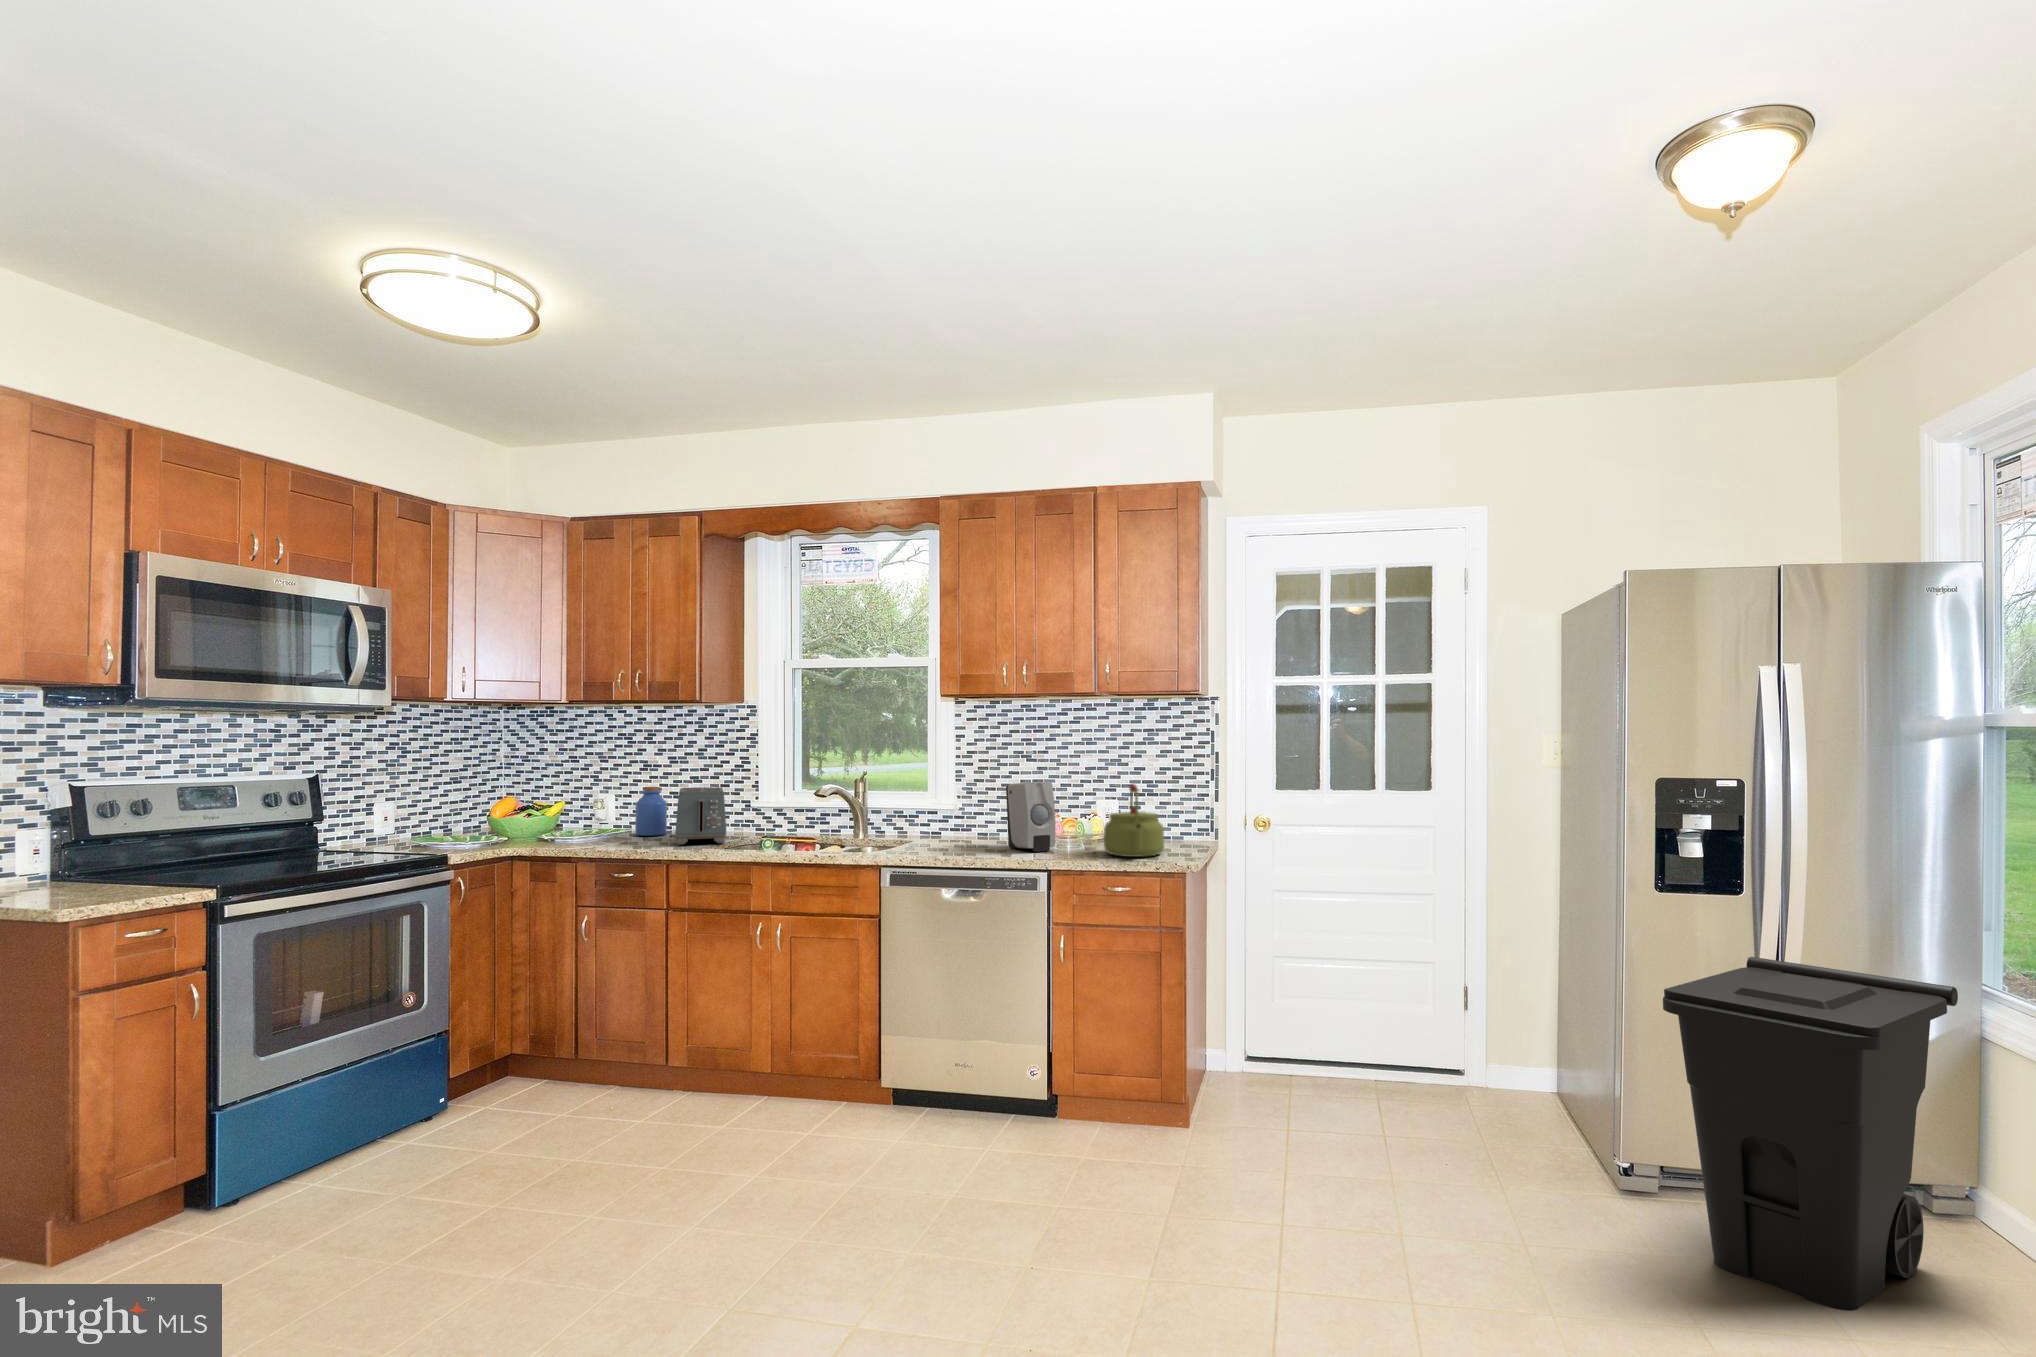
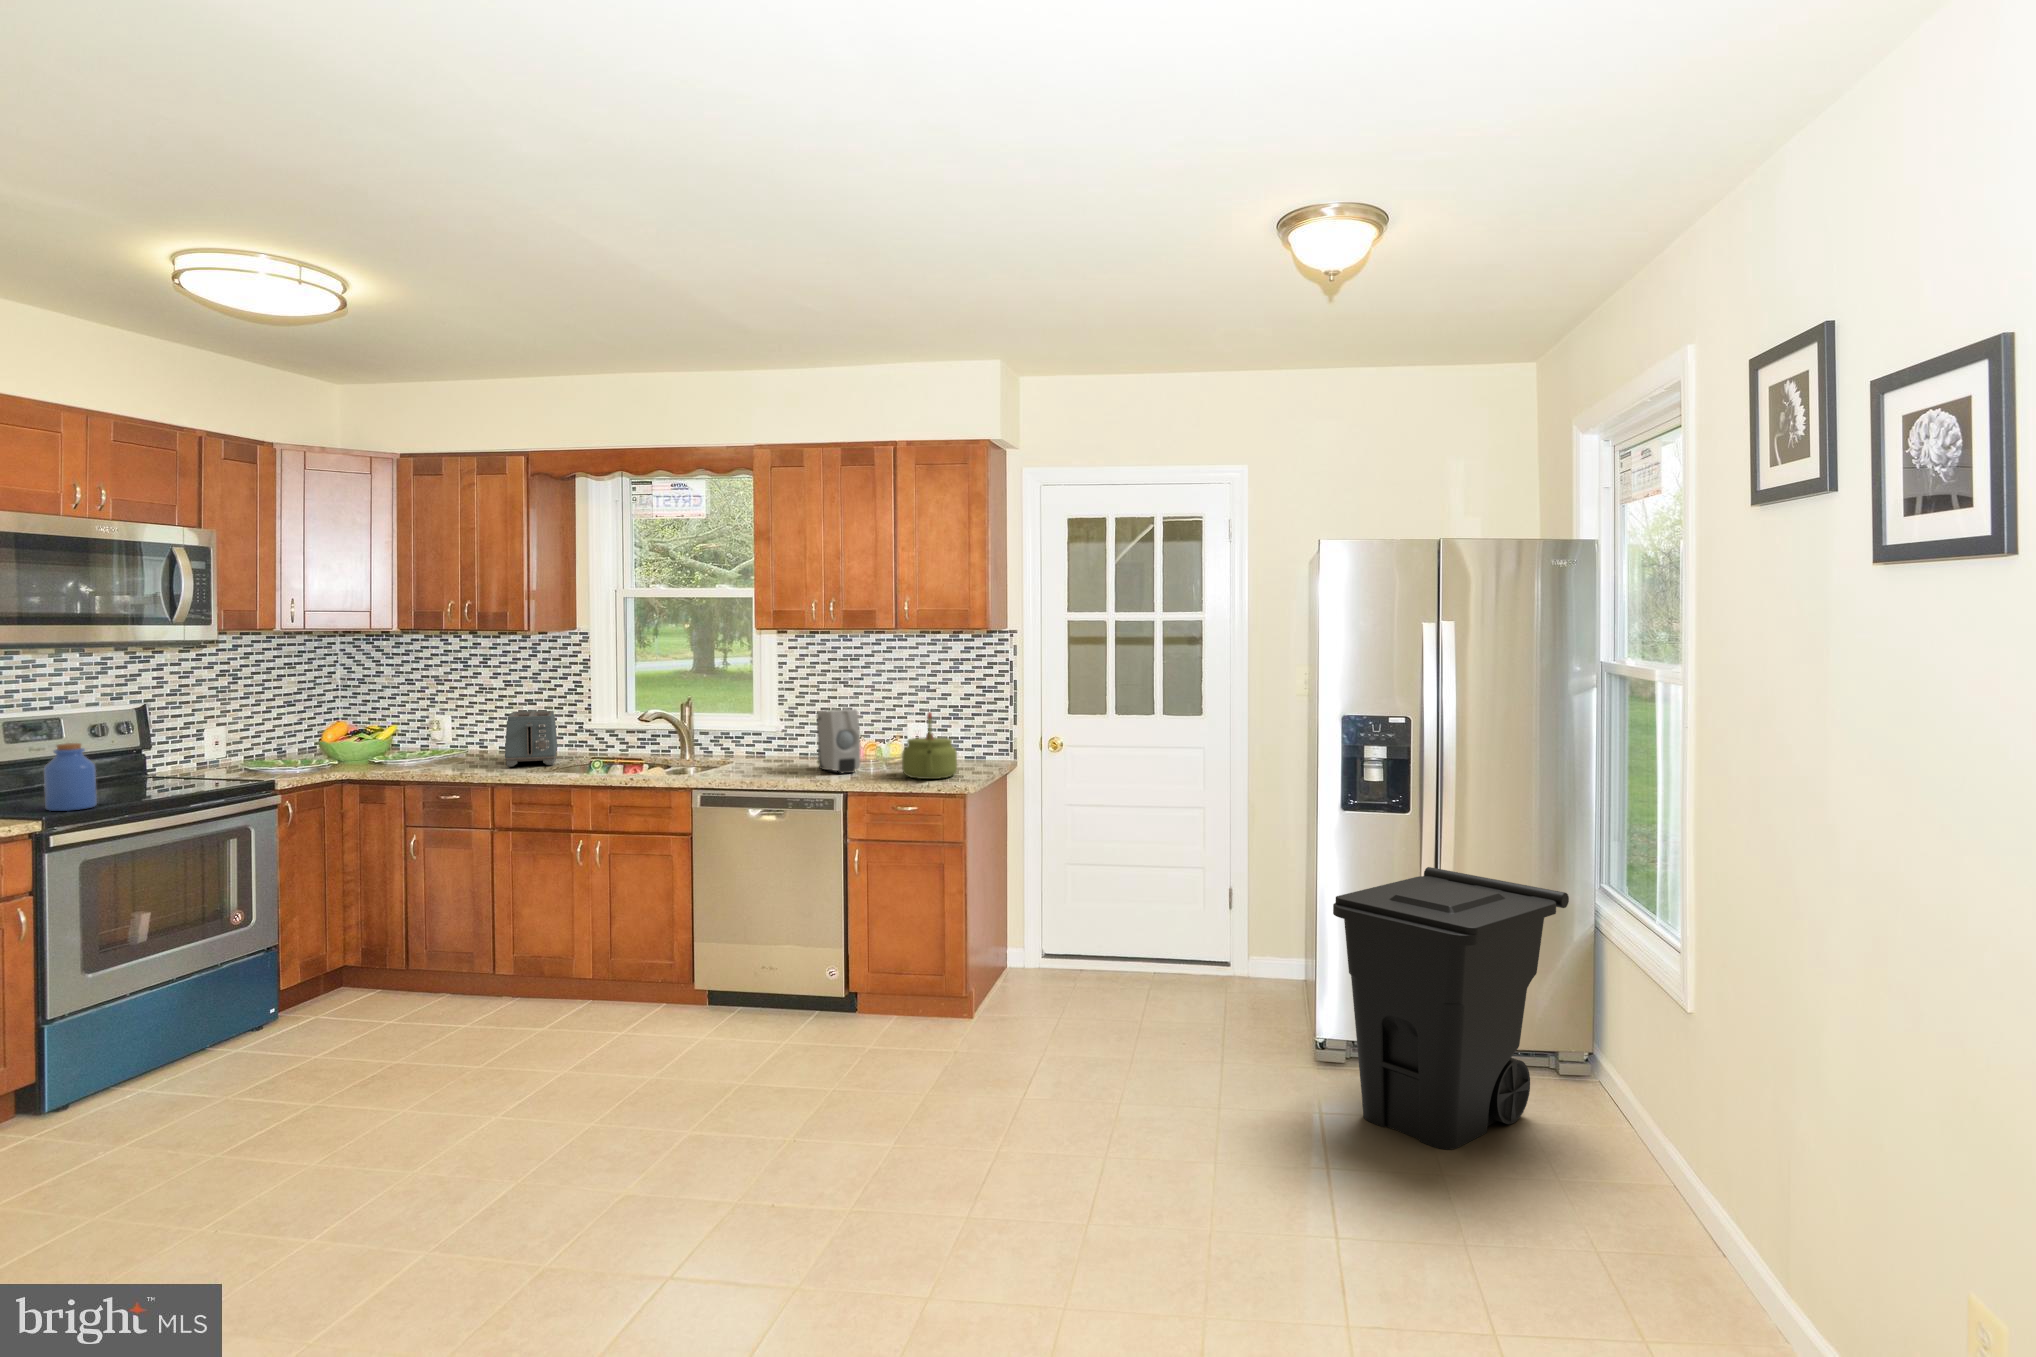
jar: present [635,786,667,836] -> present [44,743,97,811]

